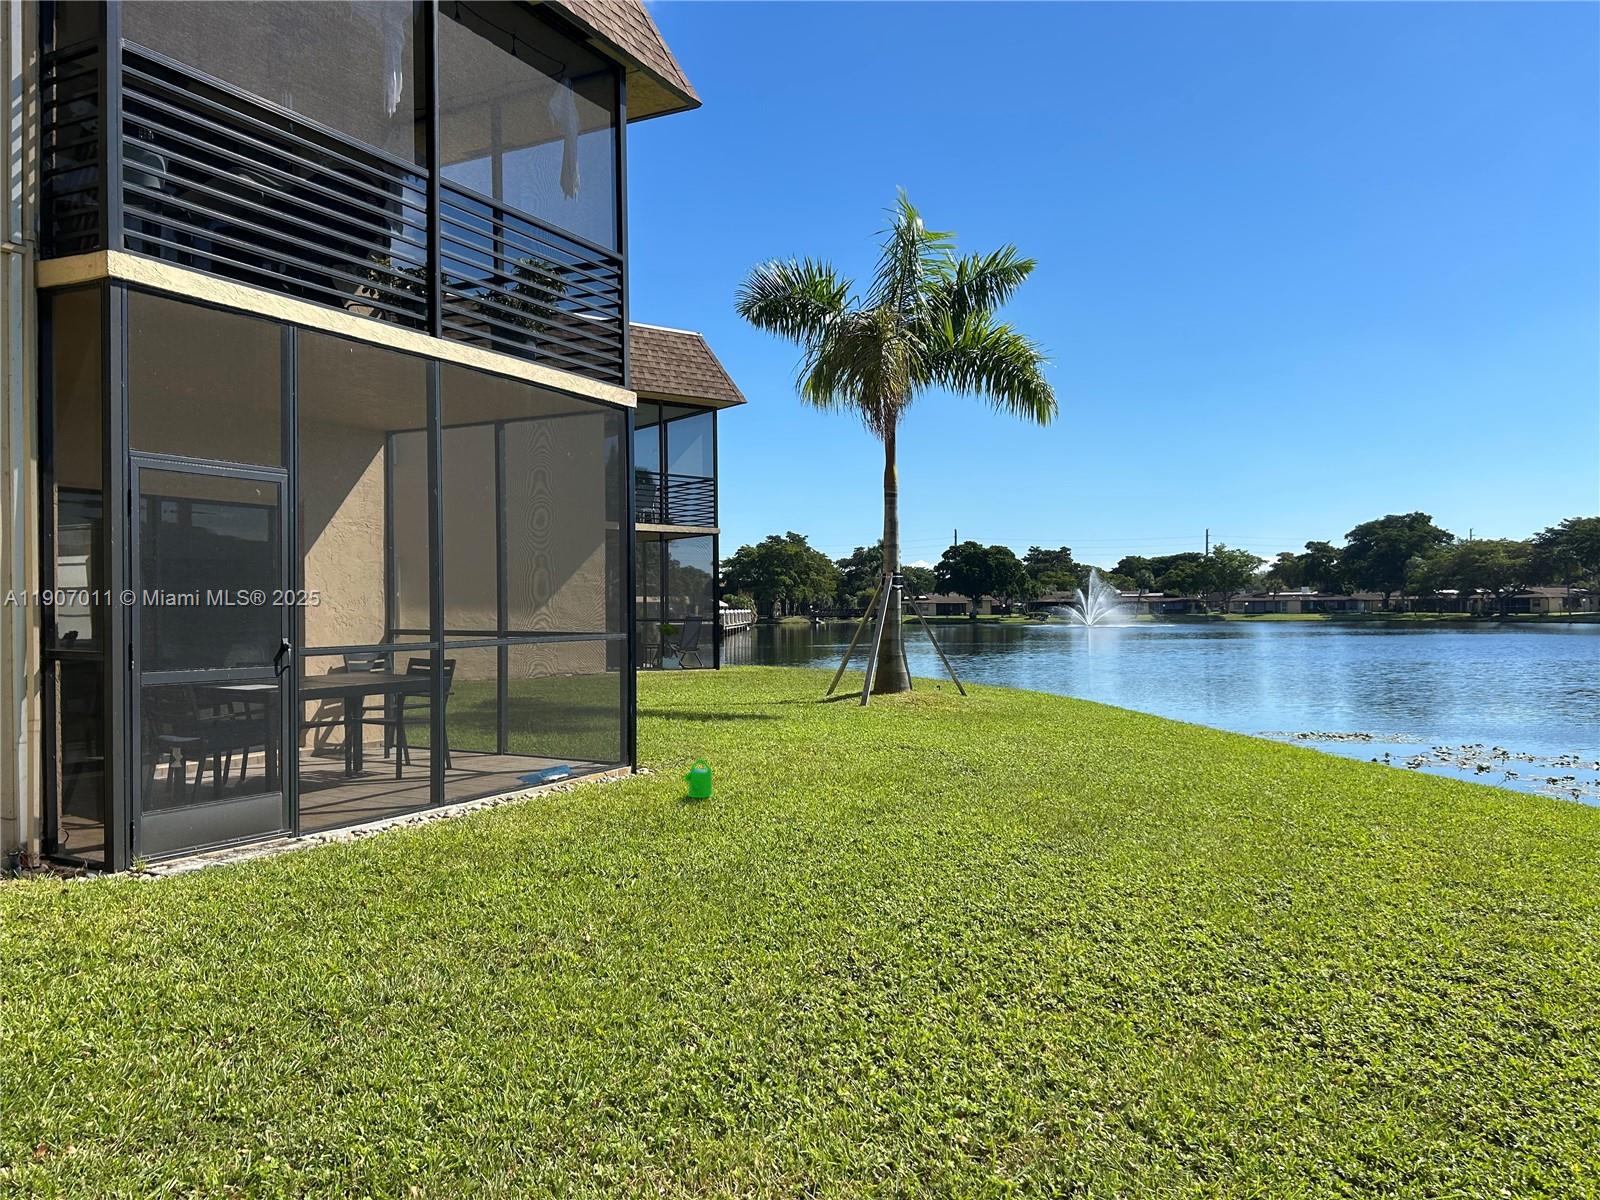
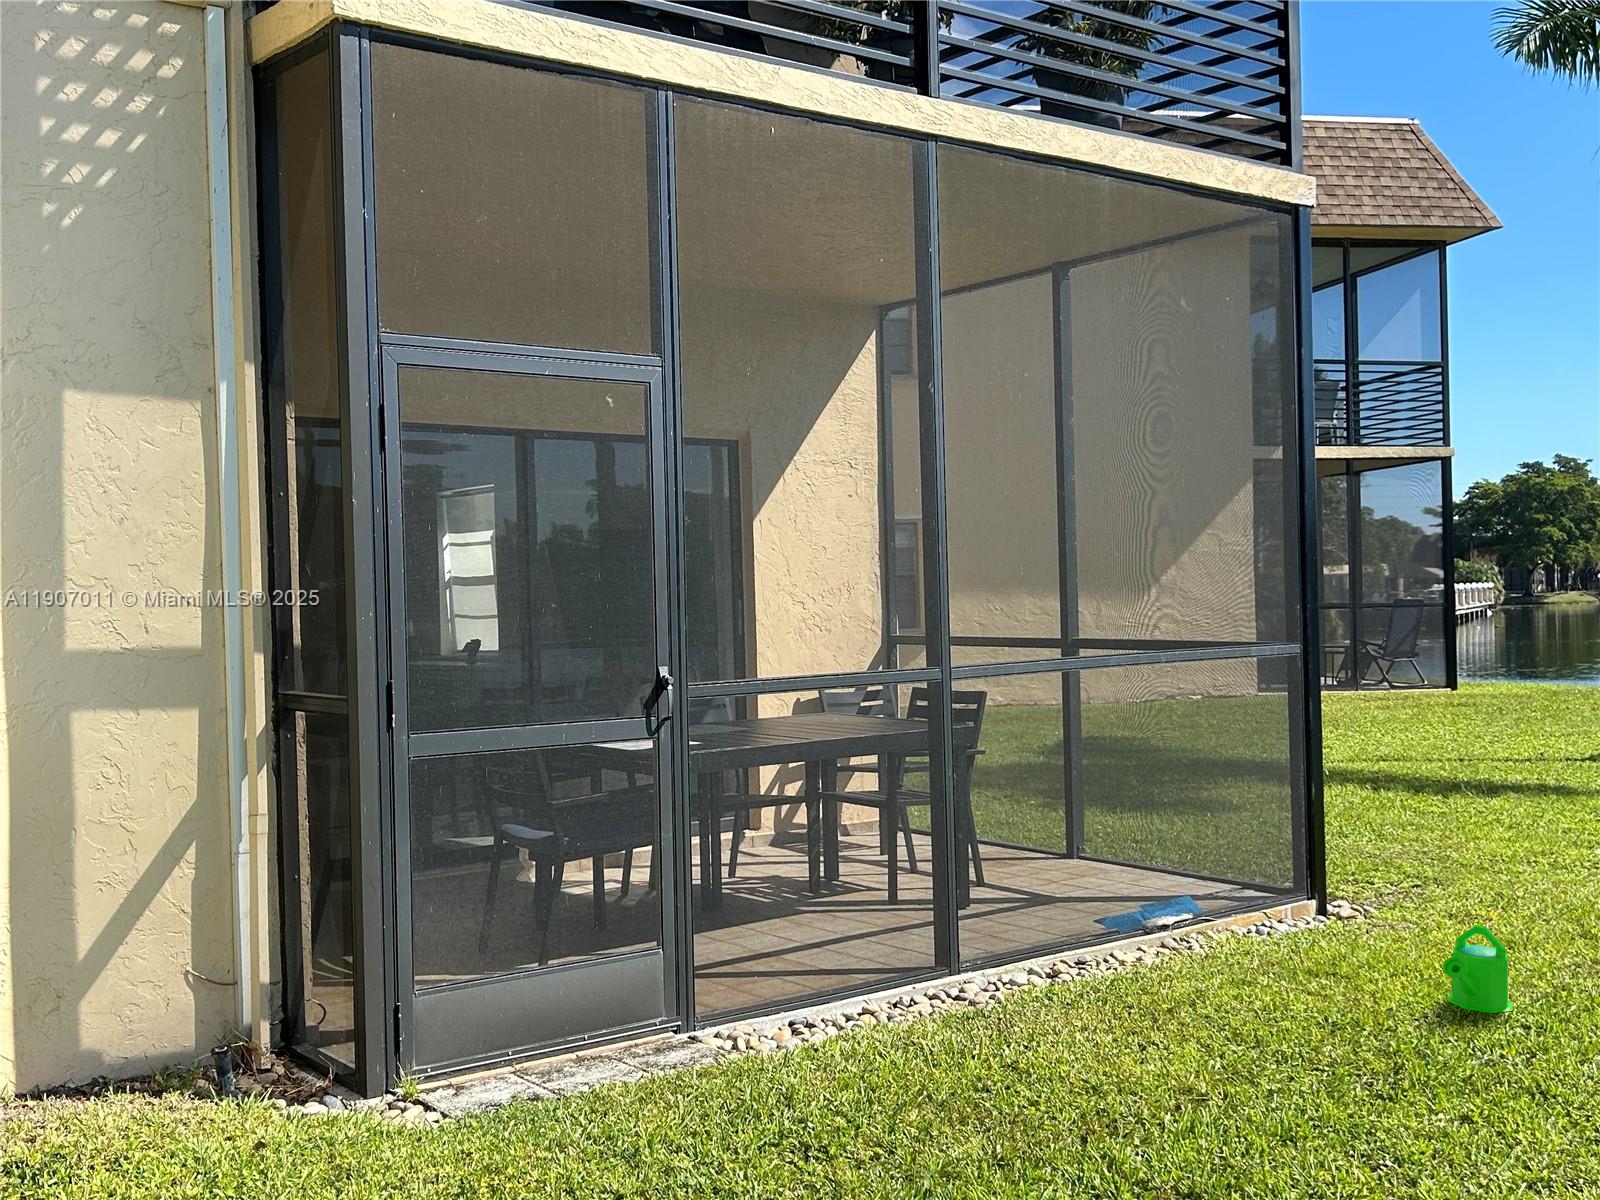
potted tree: present [660,623,679,668] -> none [1349,607,1383,681]

